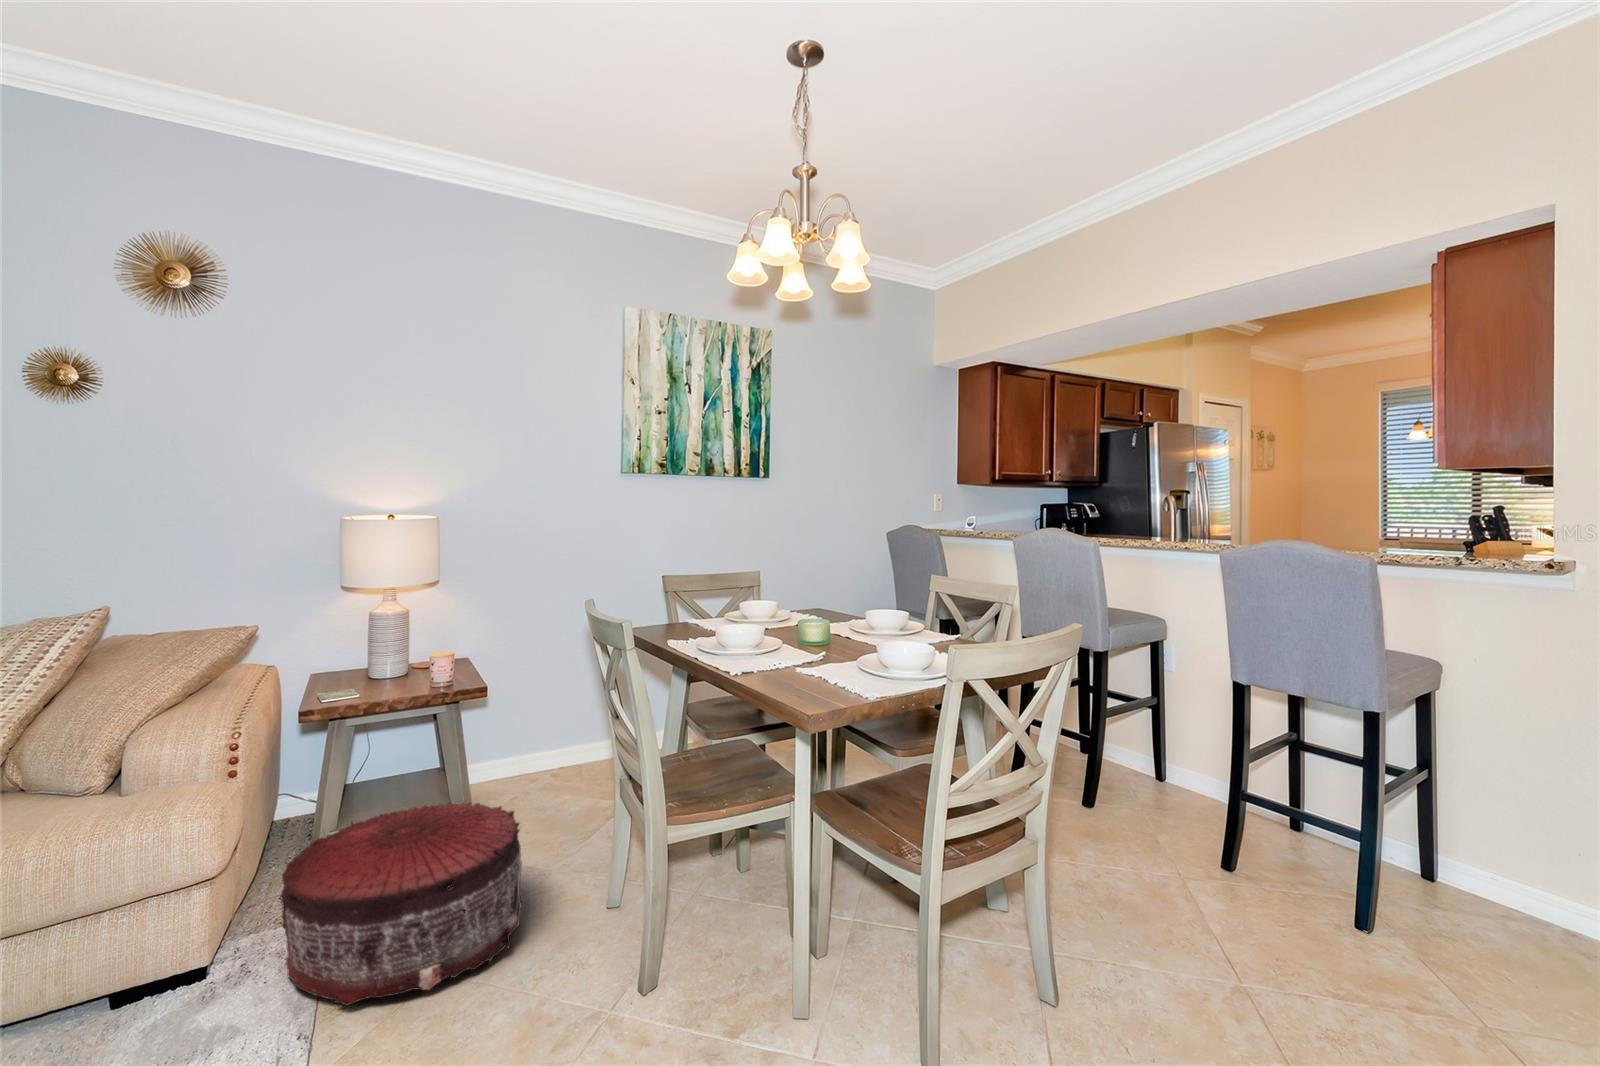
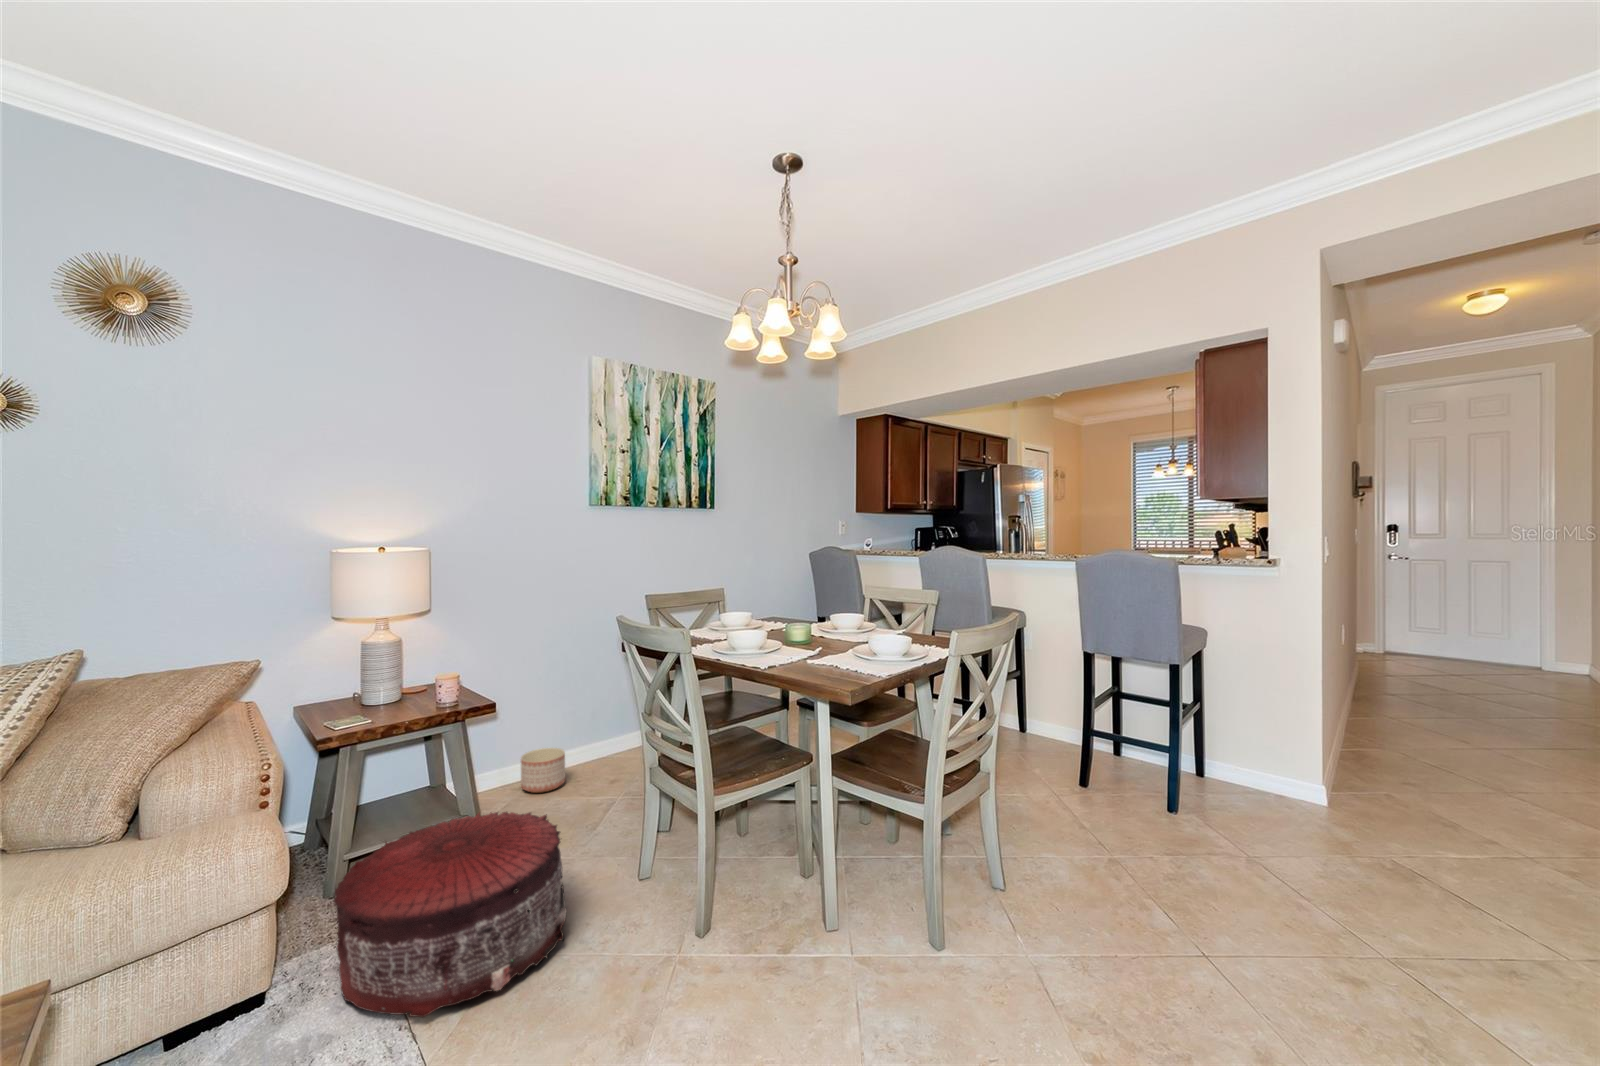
planter: none [536,741,584,788] -> present [521,748,565,793]

